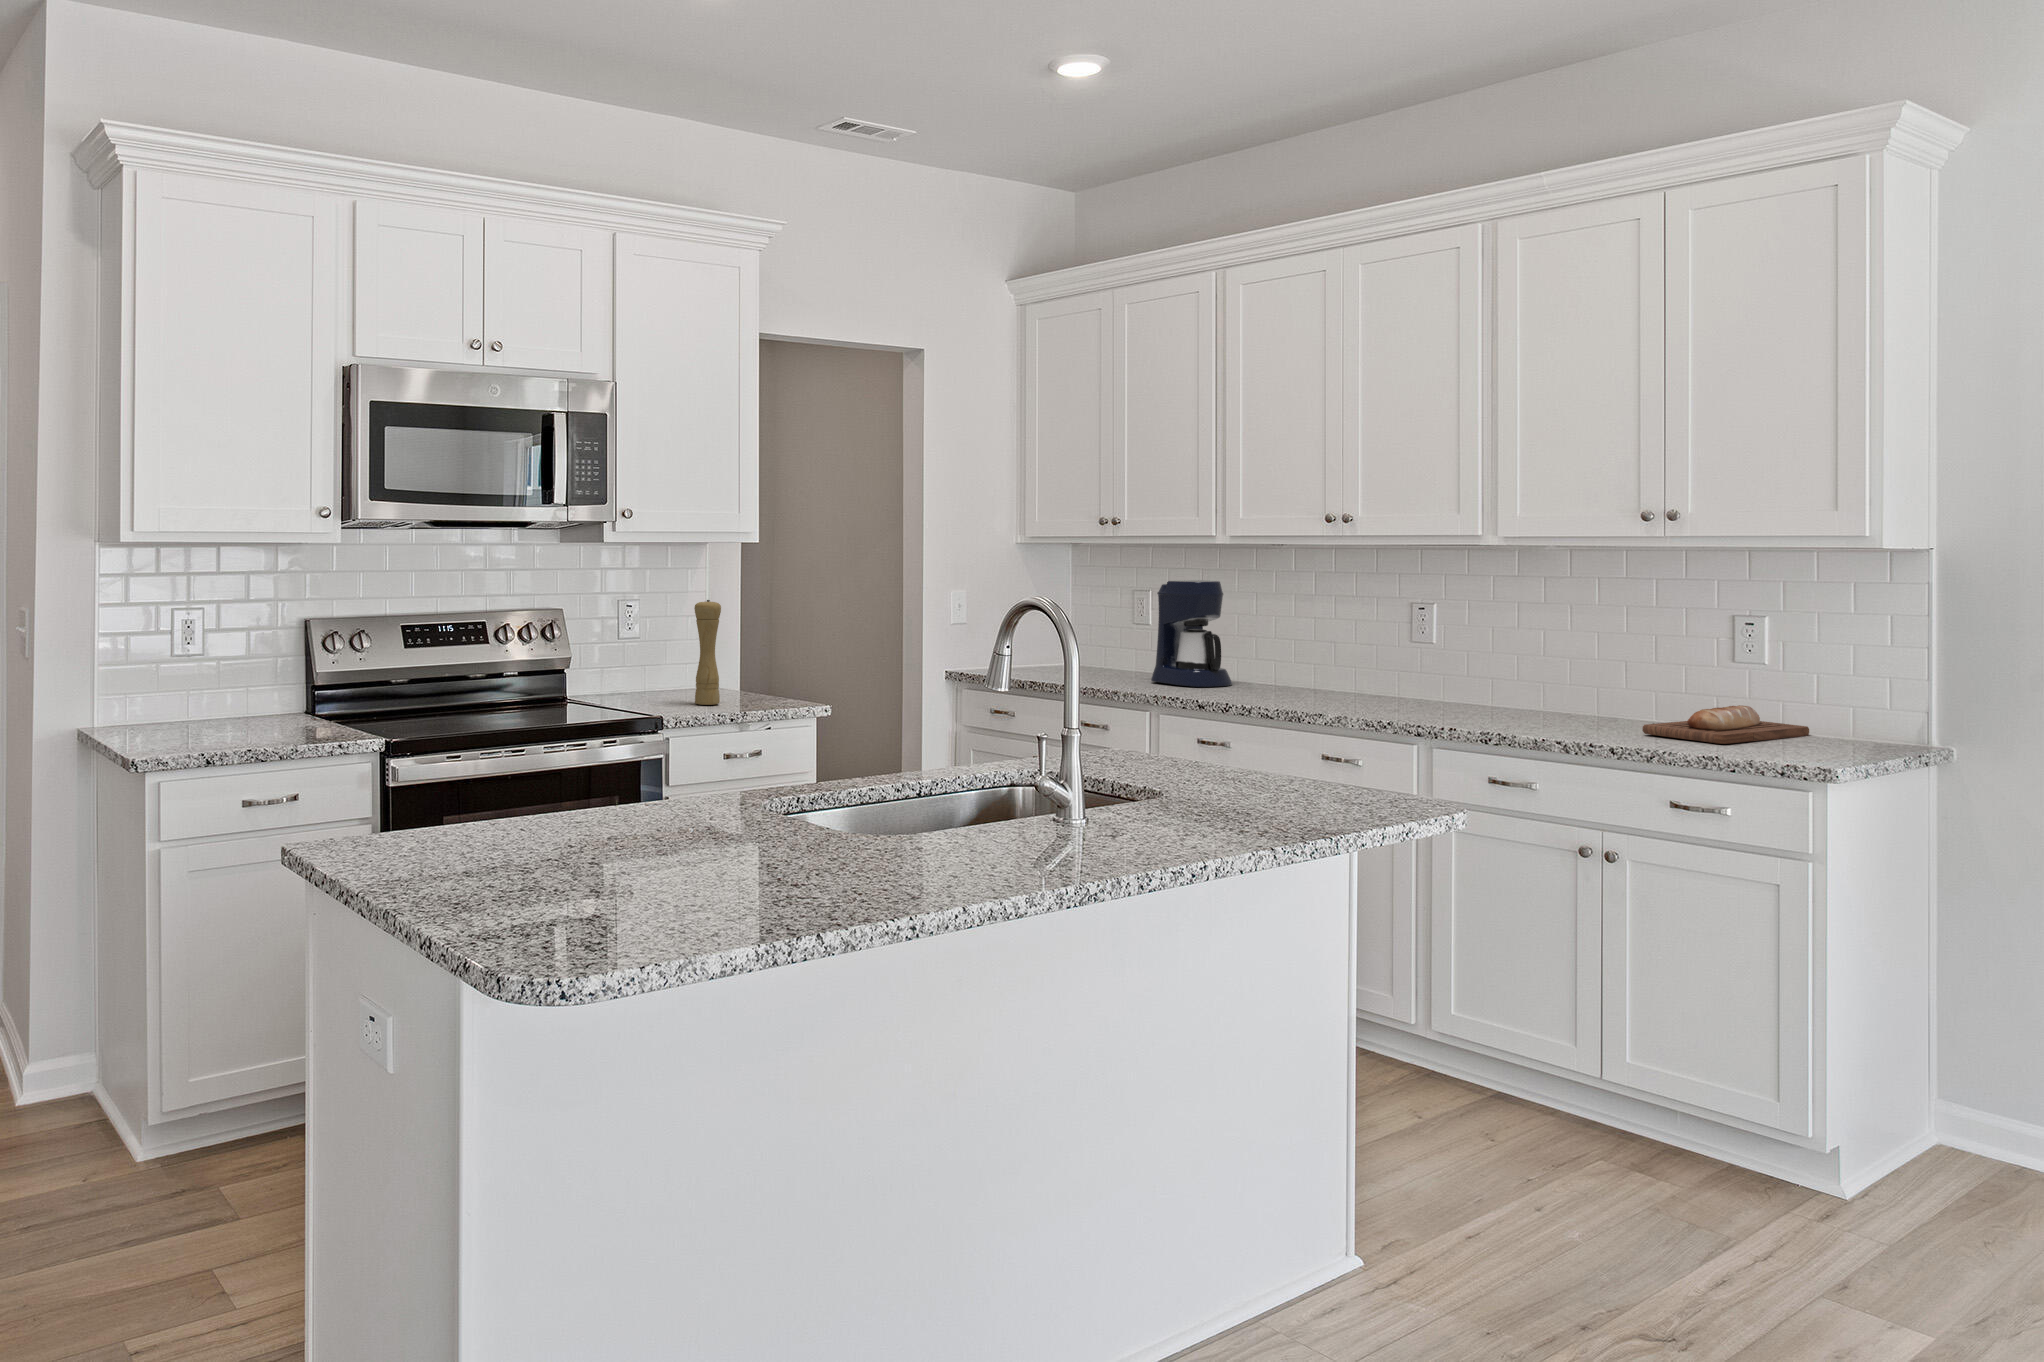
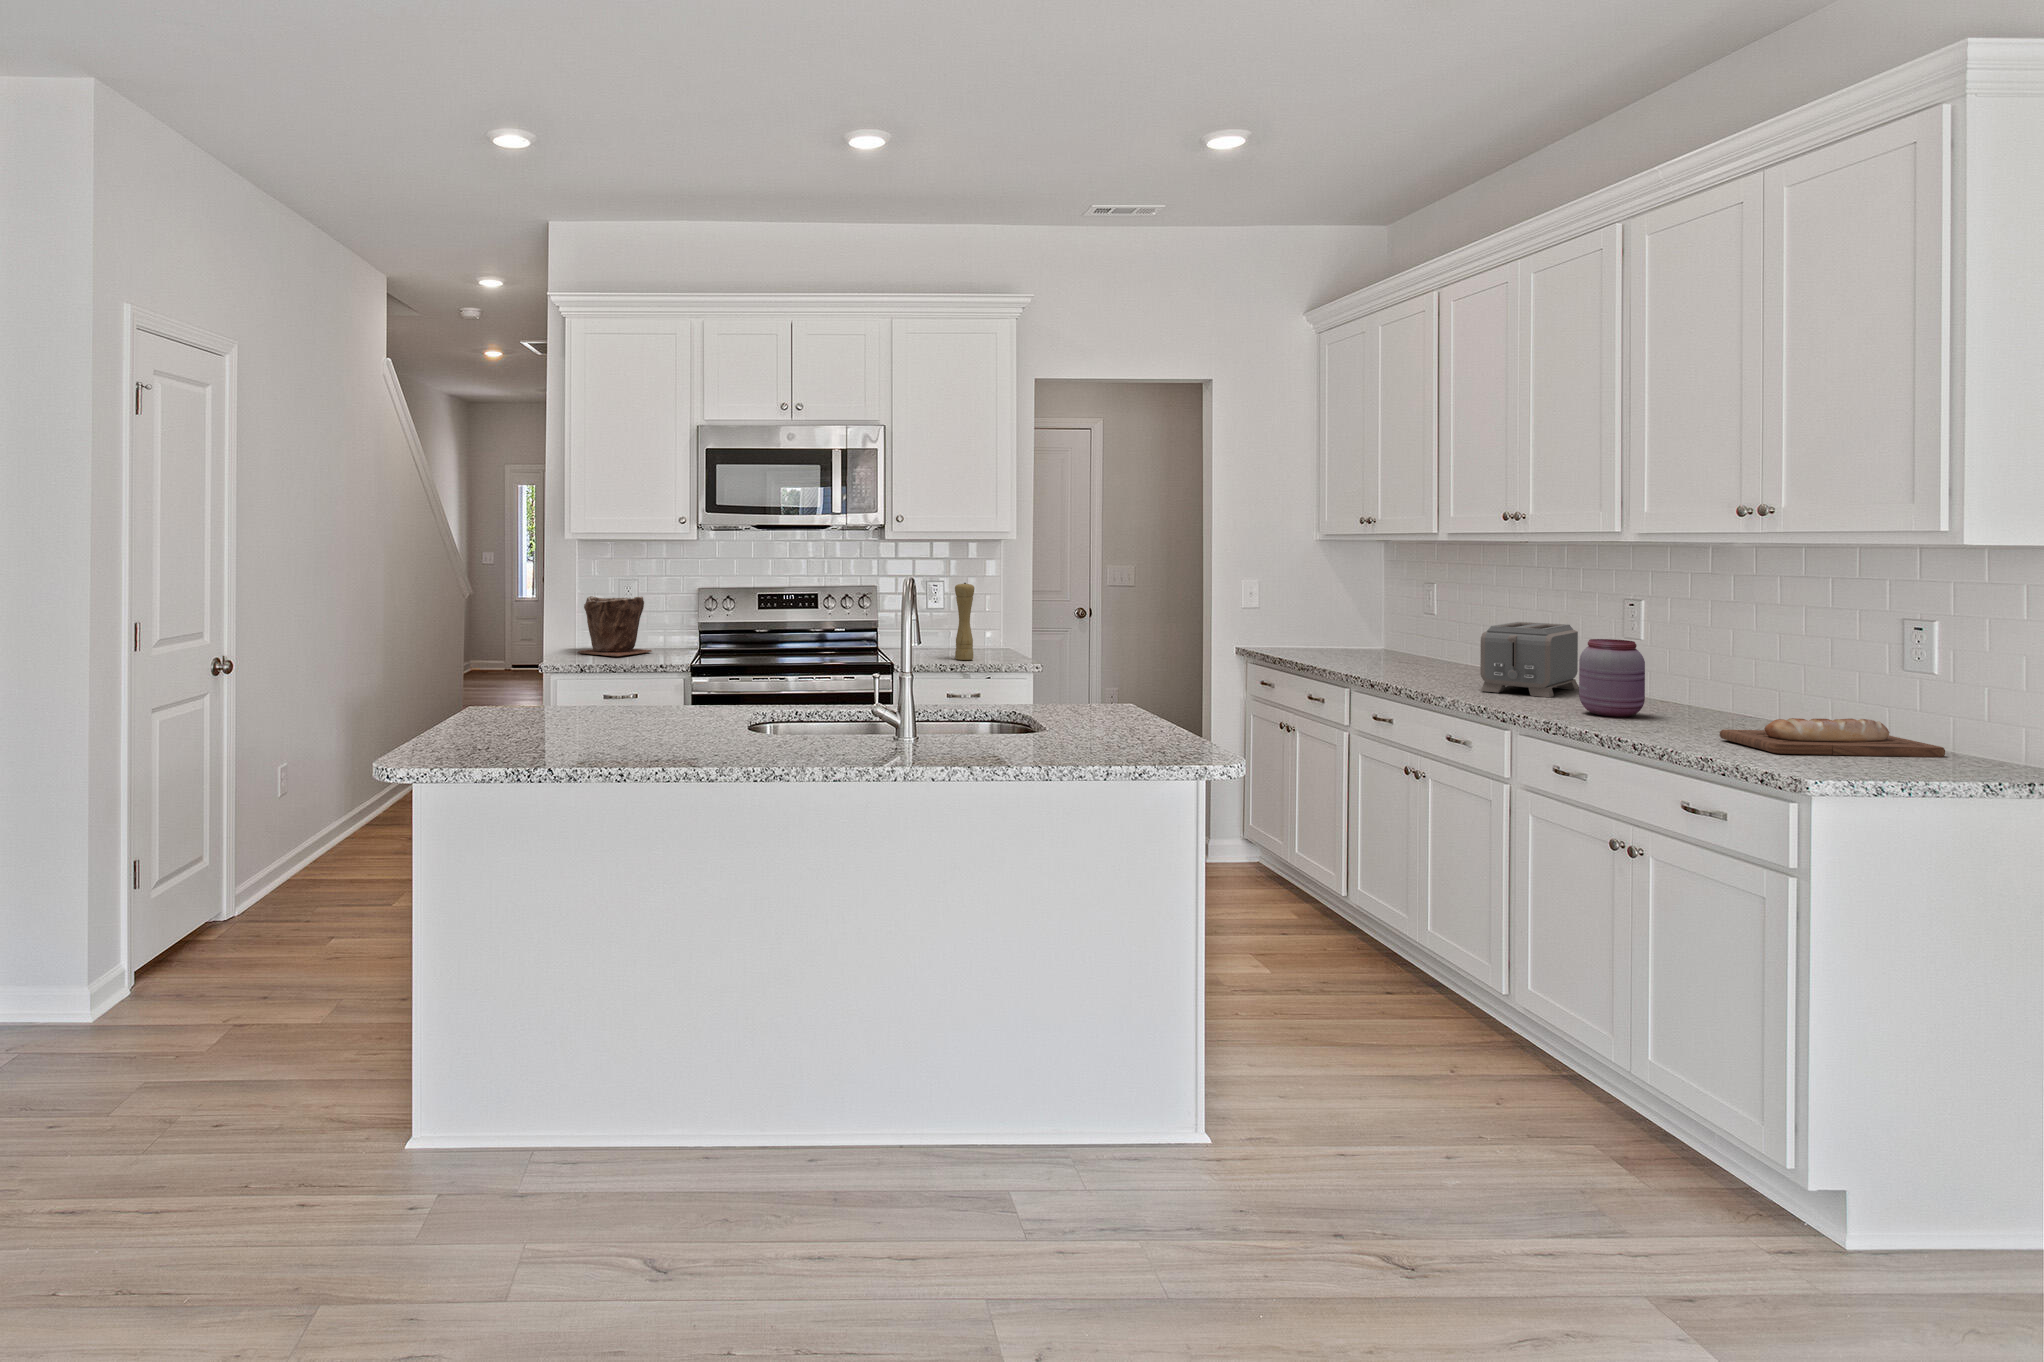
coffee maker: present [1151,580,1232,687] -> none [1395,577,1469,675]
toaster: none [1301,626,1381,704] -> present [1480,622,1579,697]
plant pot: none [145,636,265,736] -> present [577,596,652,656]
jar: none [1456,641,1517,719] -> present [1579,639,1645,717]

